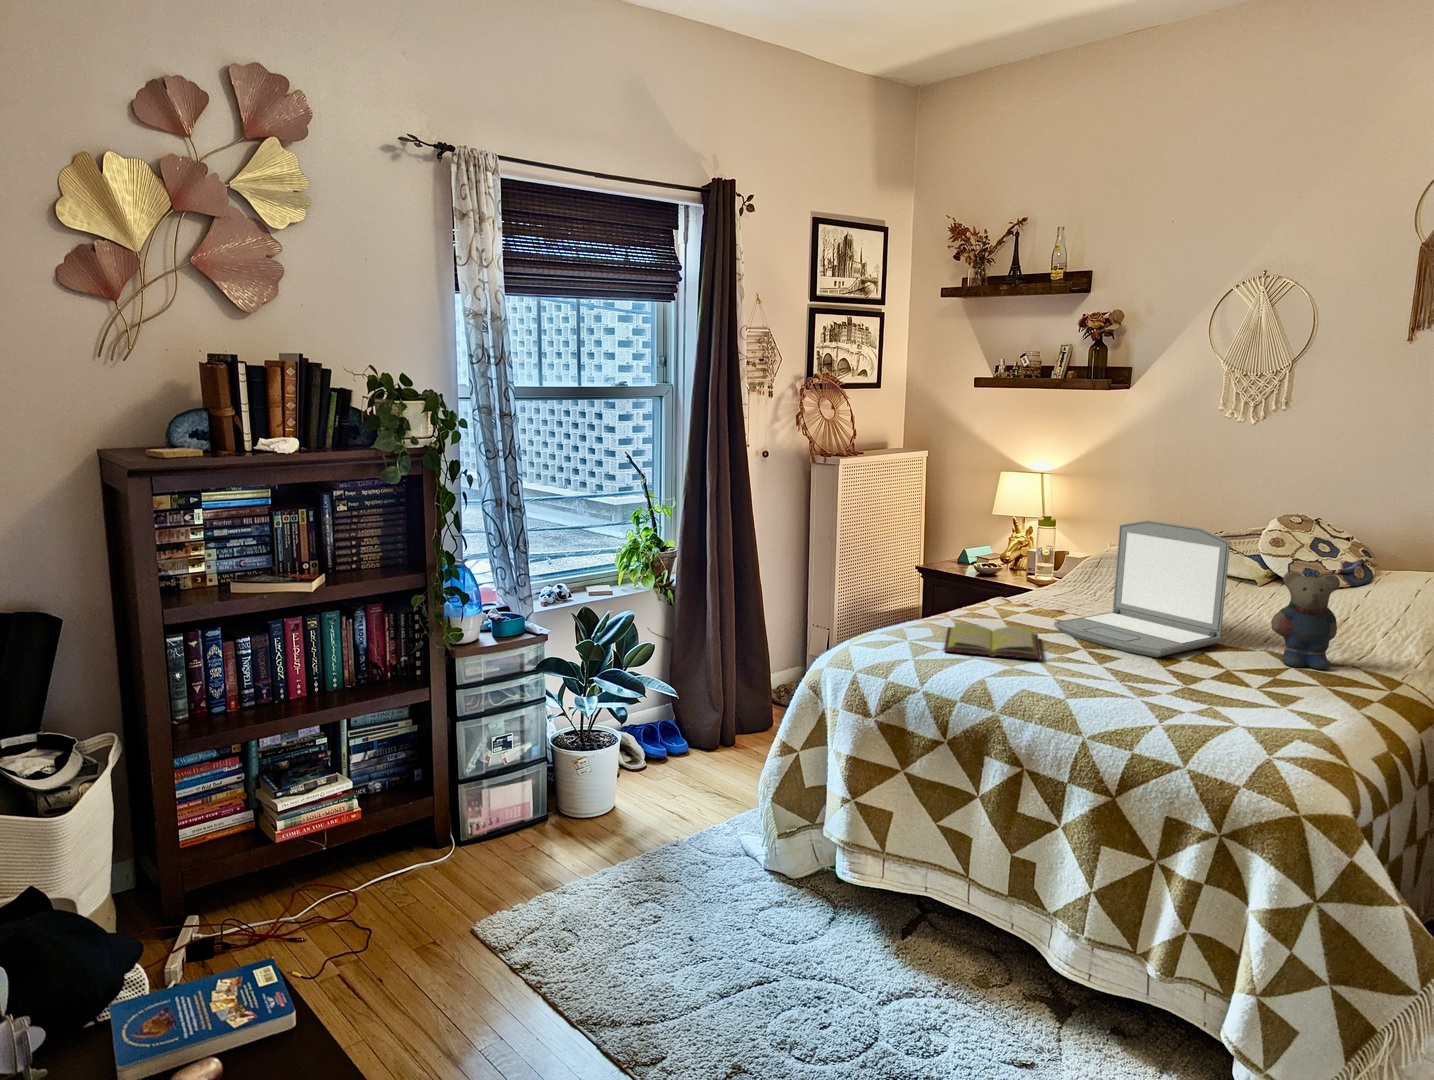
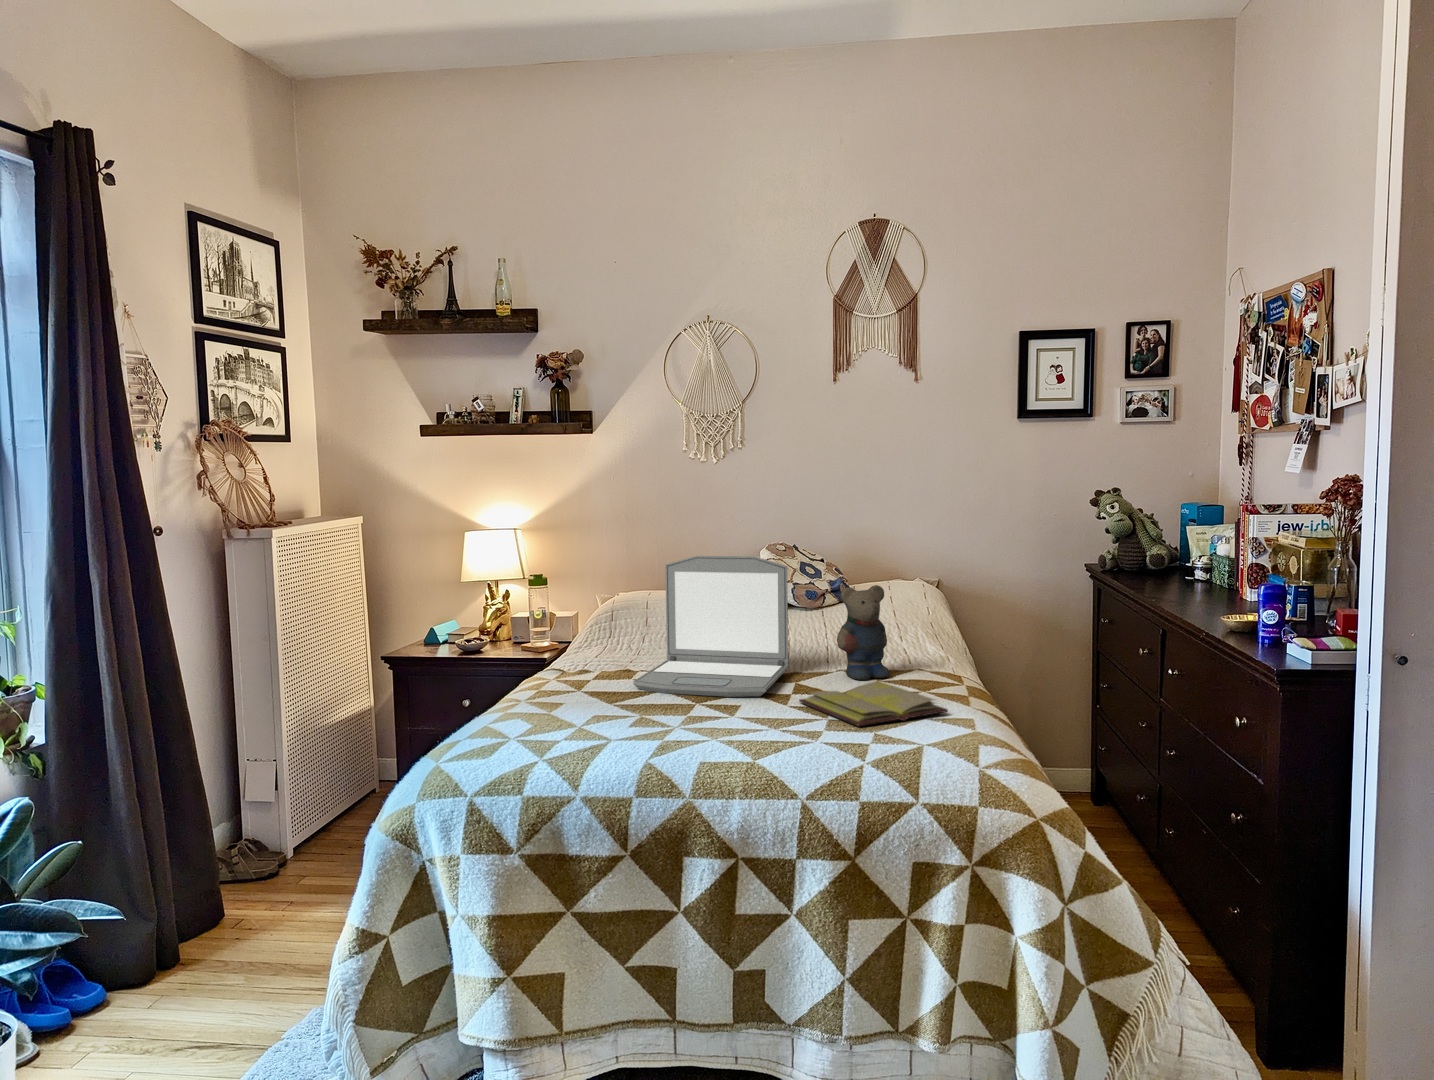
diary: present [944,623,1041,659] -> present [799,681,948,726]

